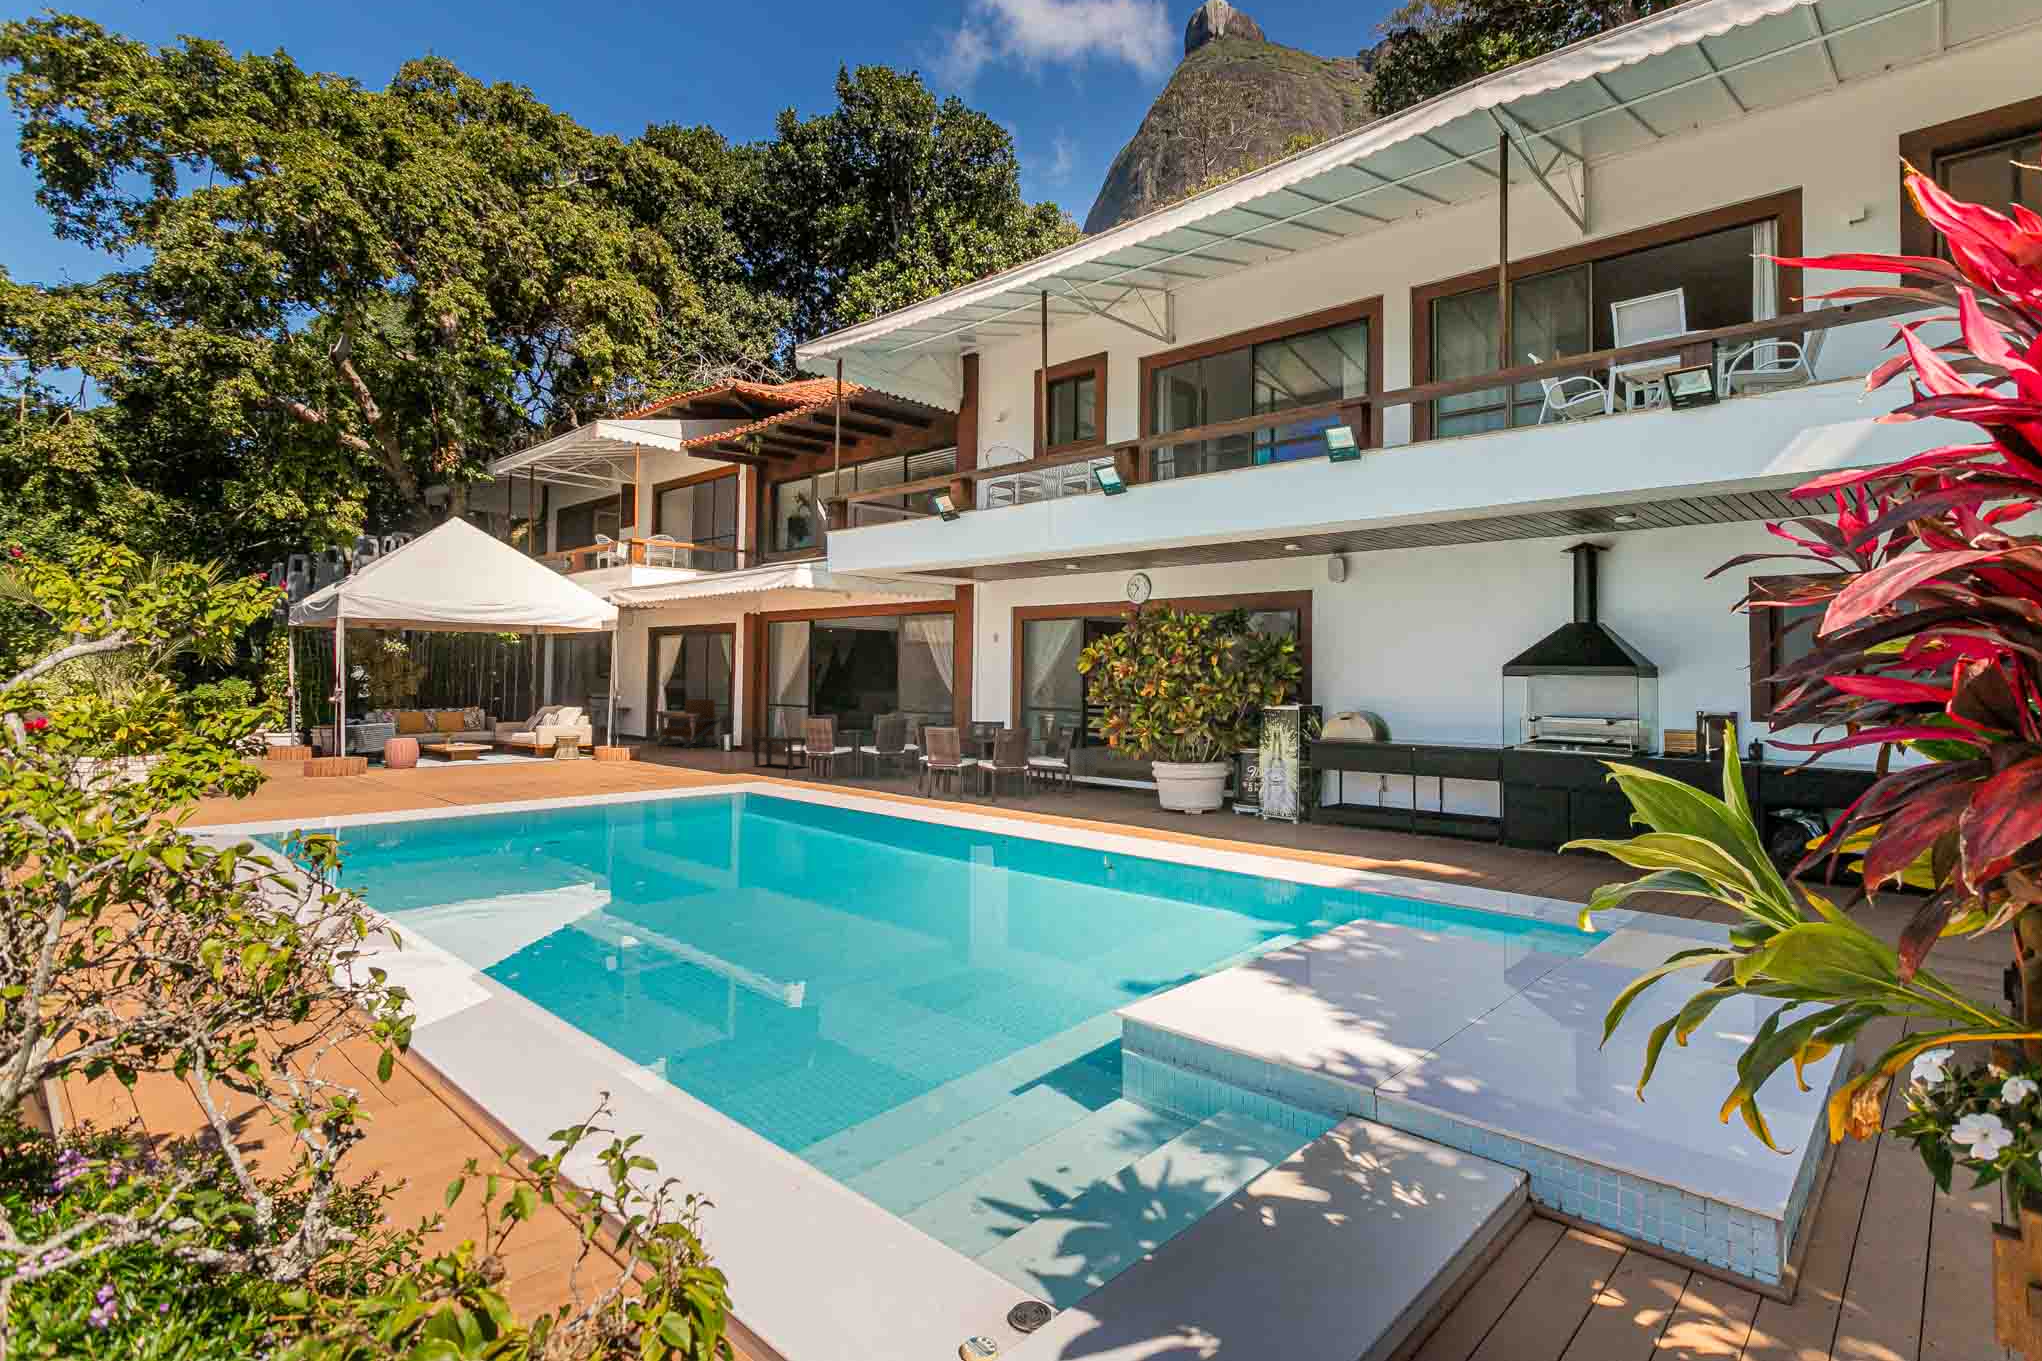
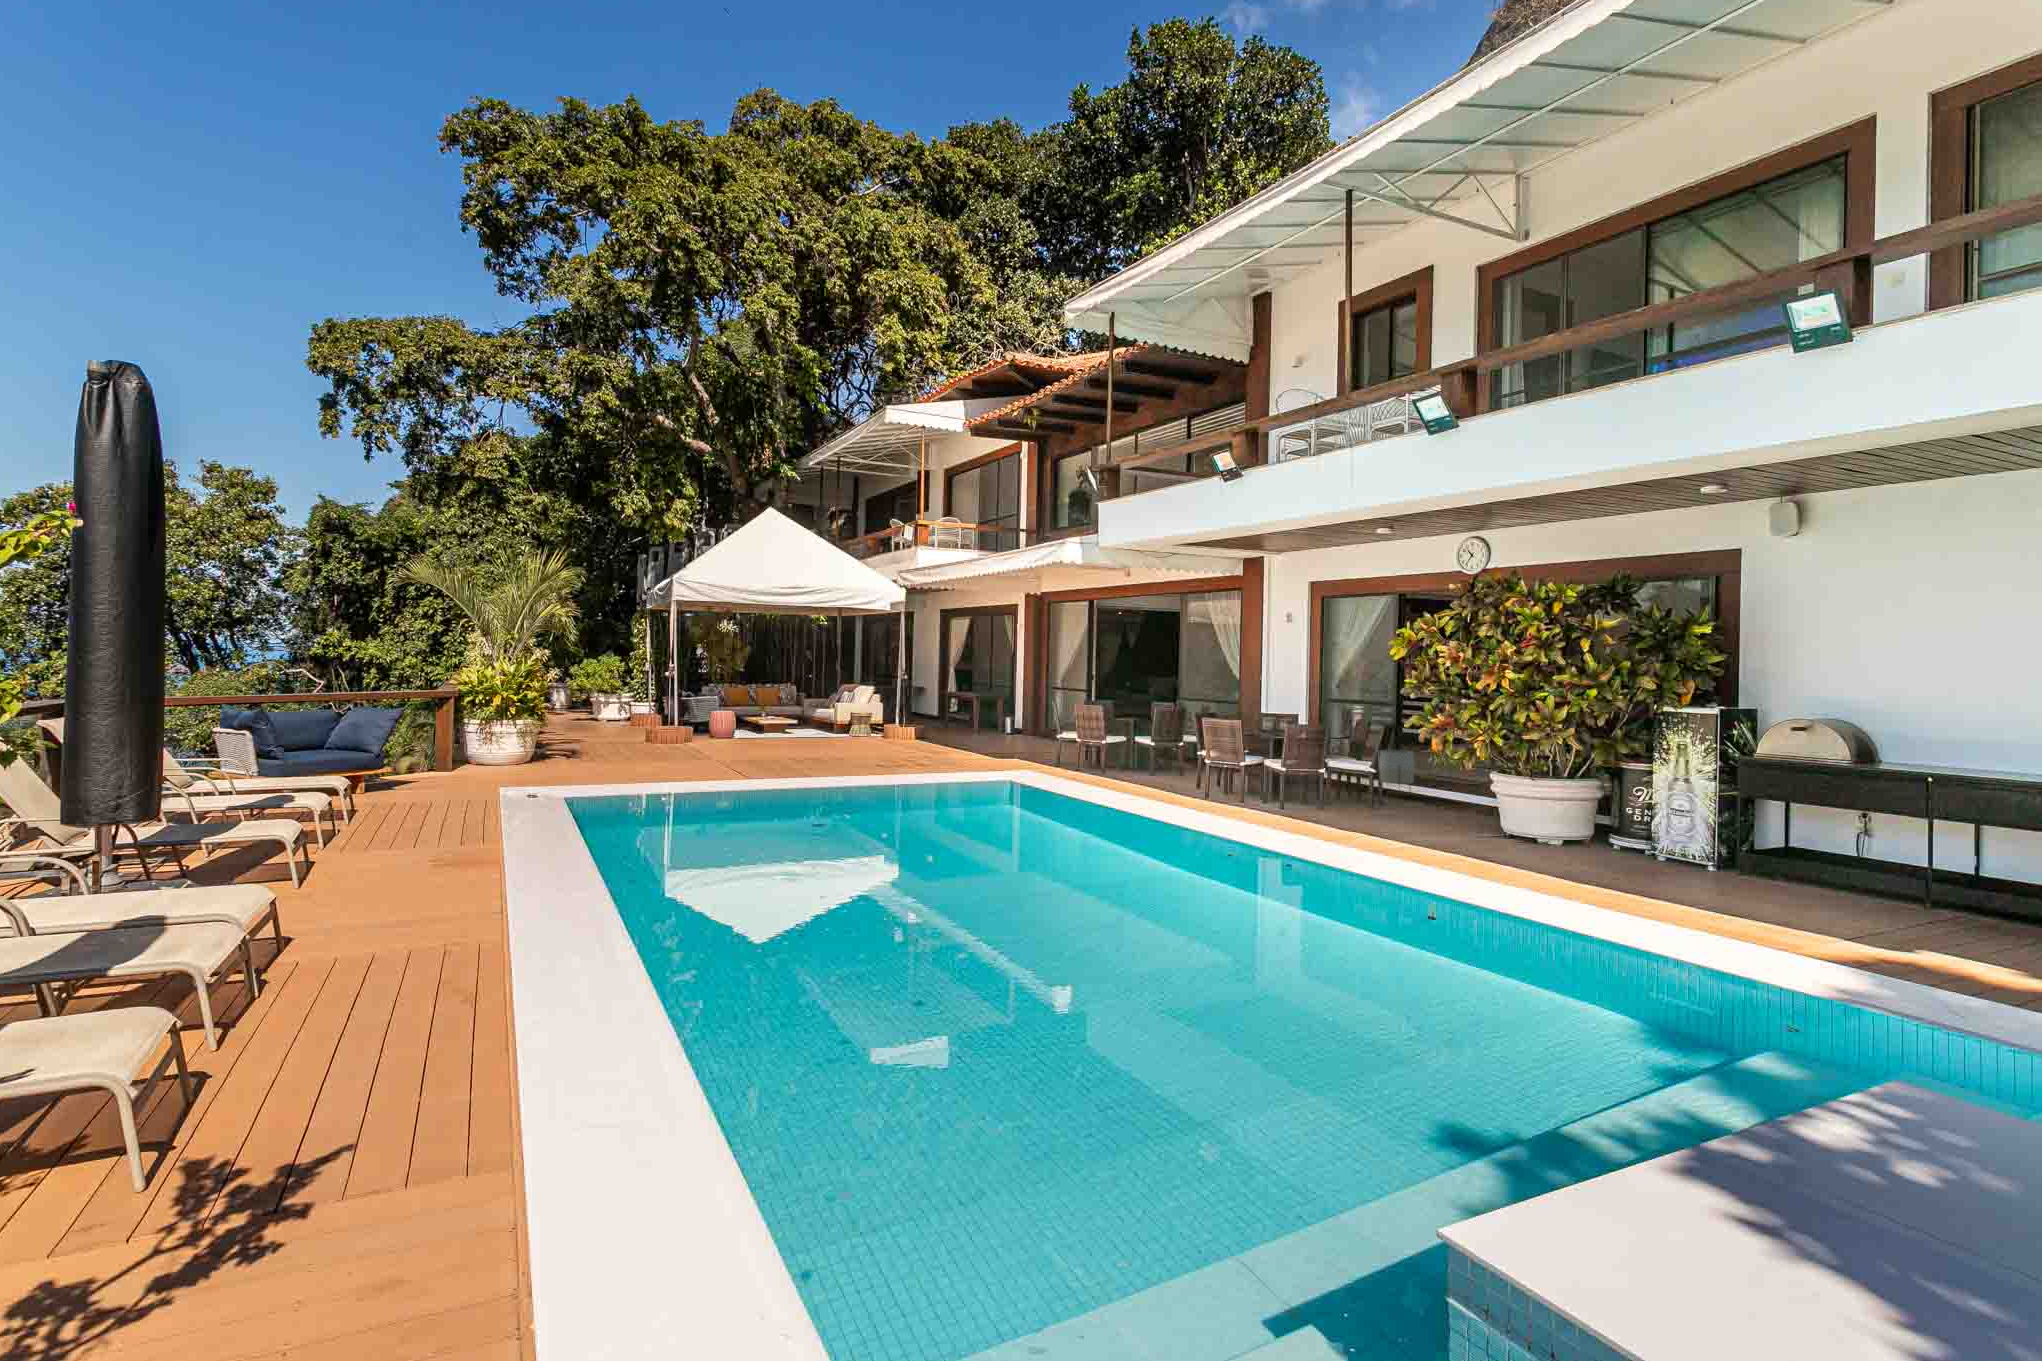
lounge chair: present [657,699,721,748] -> none [942,680,1003,729]
bench: present [753,737,806,769] -> none [1025,721,1080,757]

